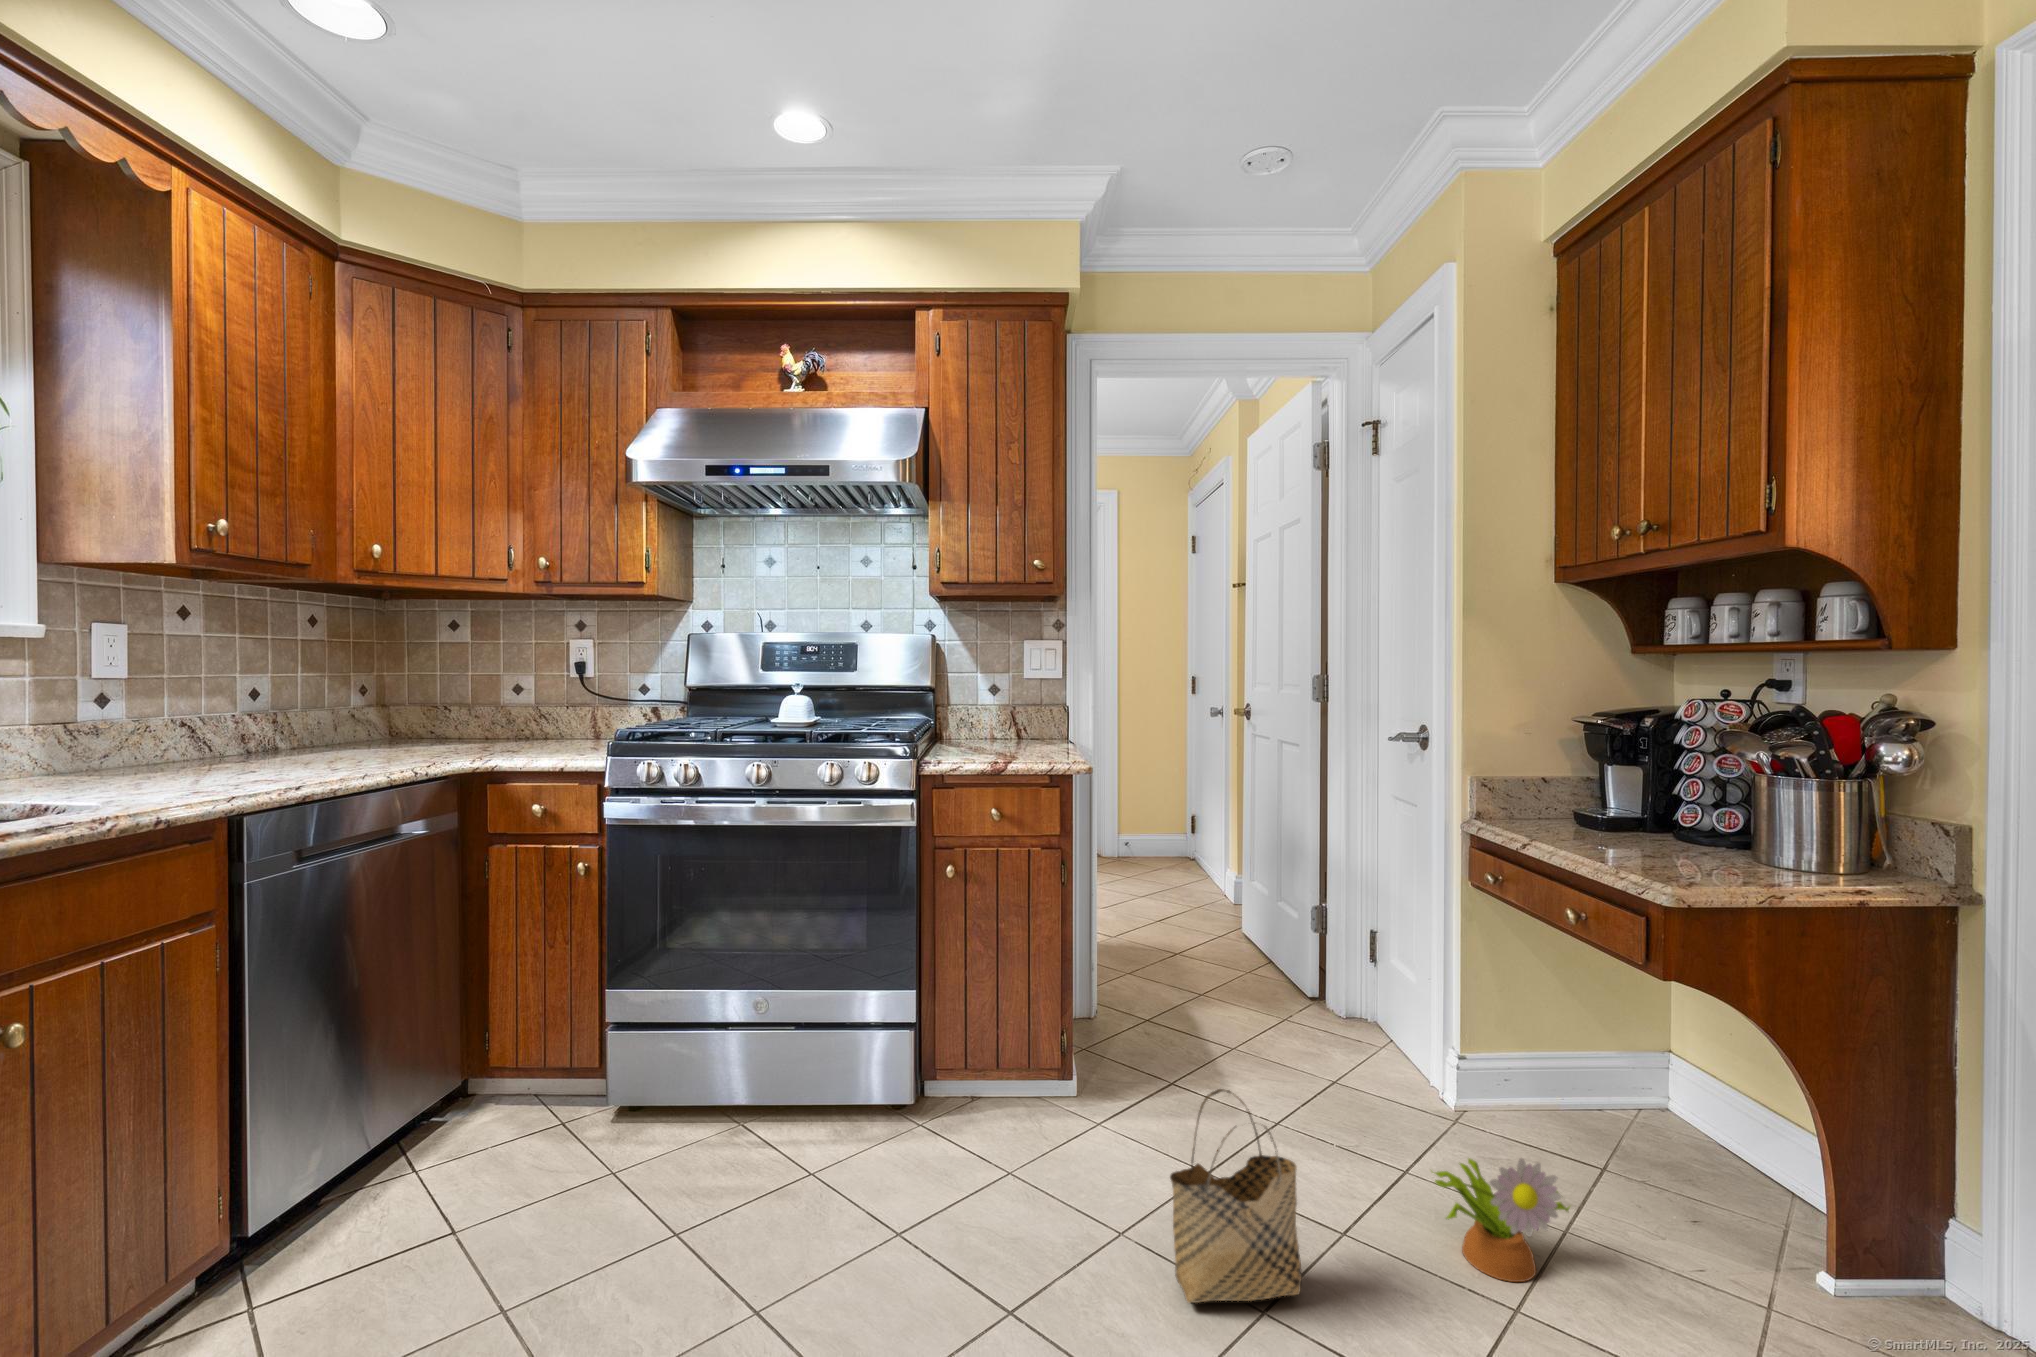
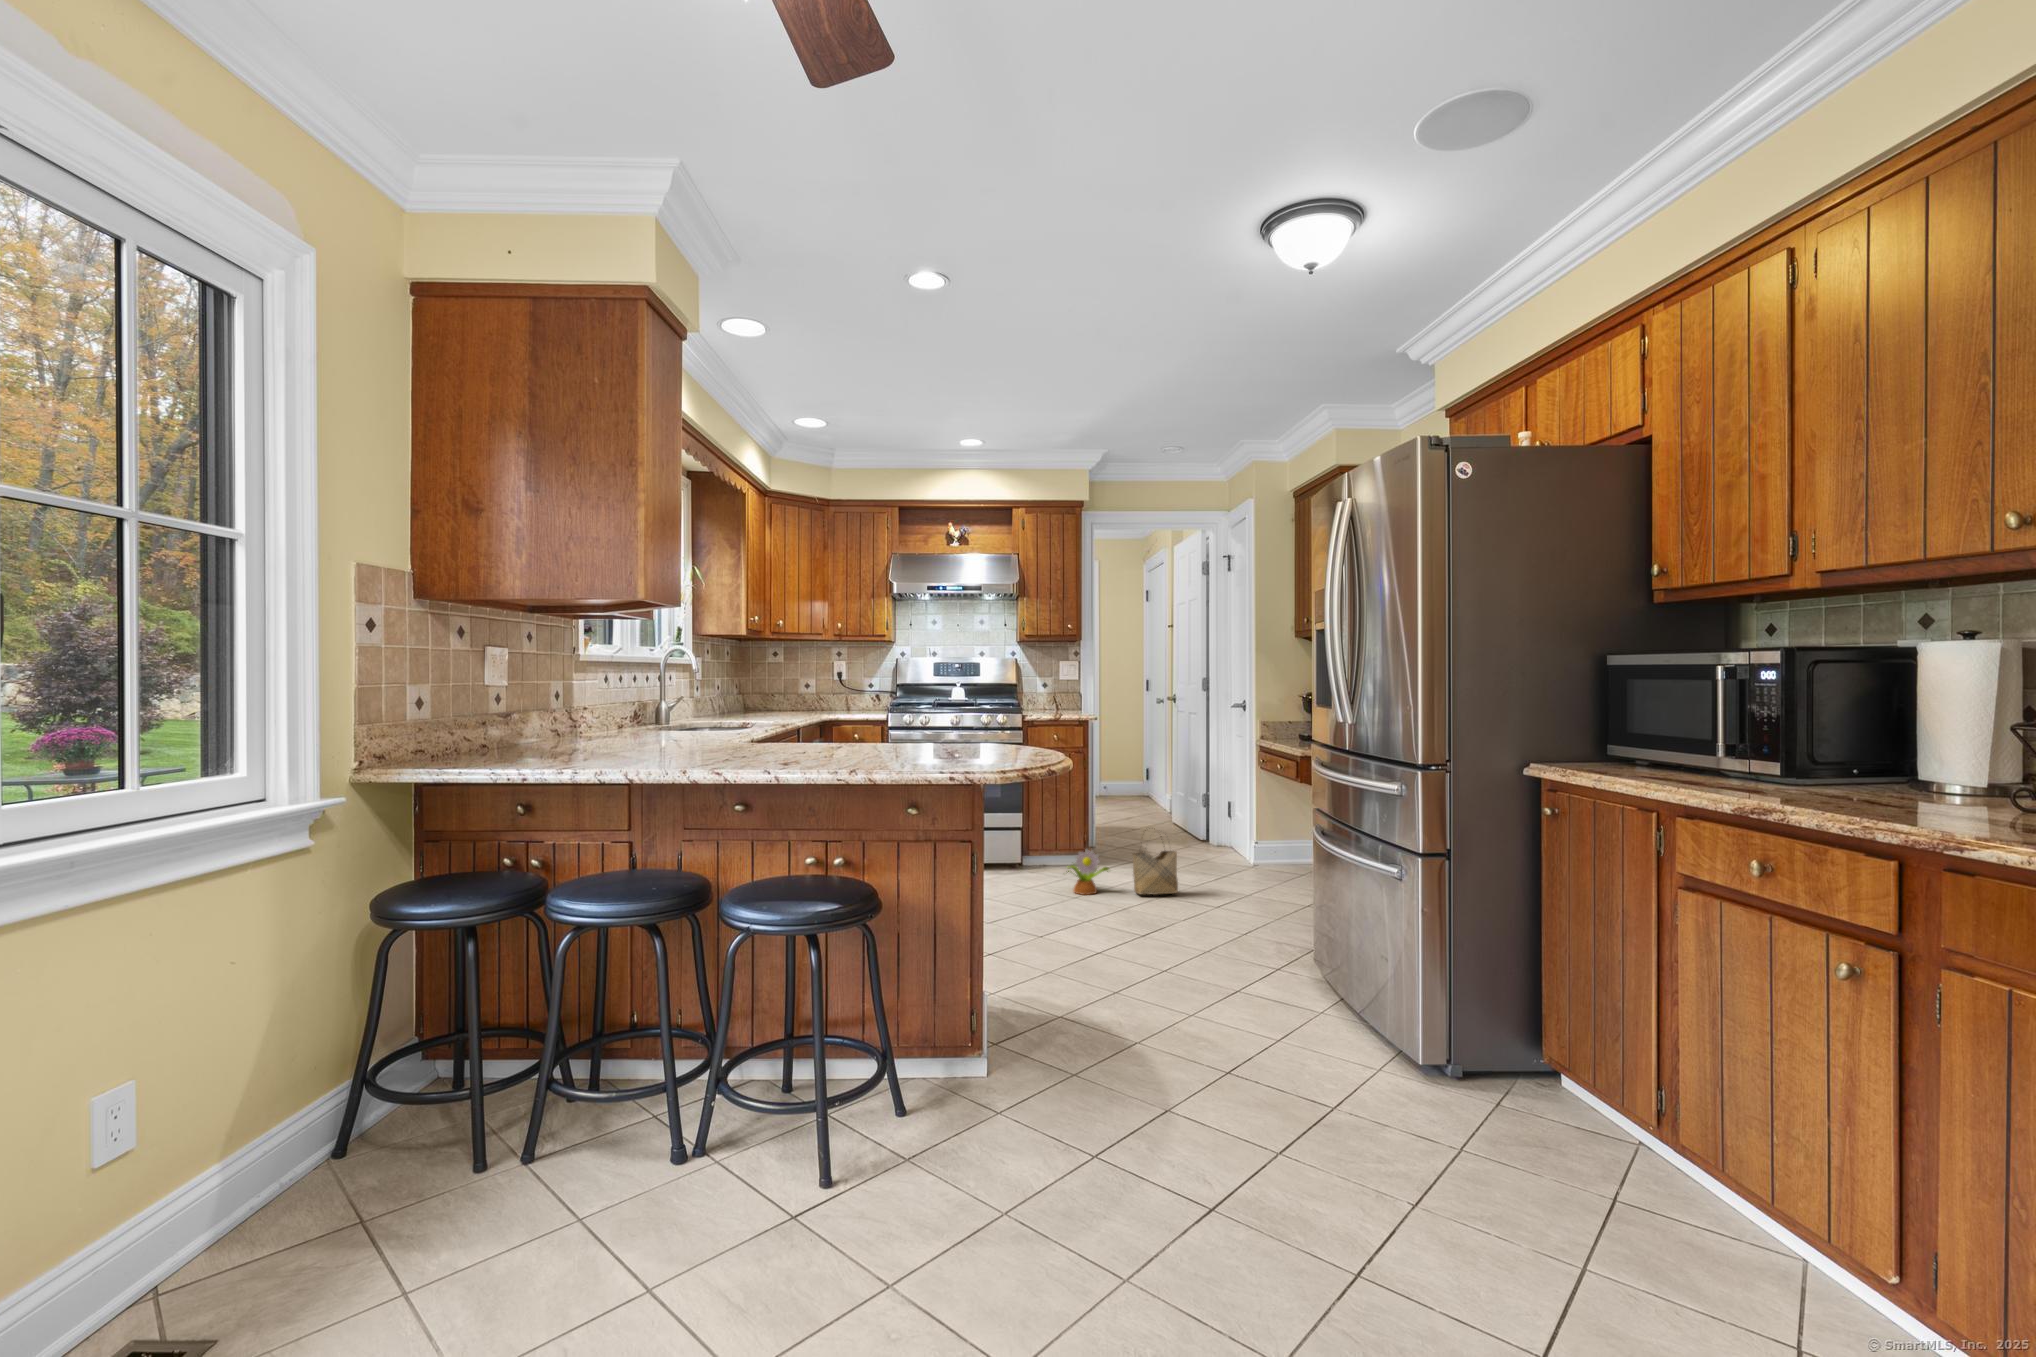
decorative plant: present [1435,1158,1570,1282] -> present [1068,849,1109,895]

